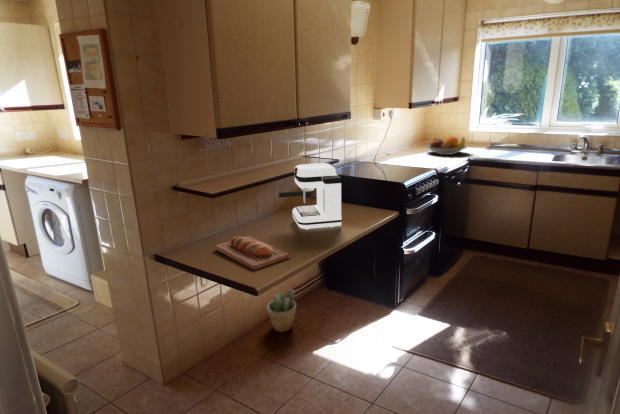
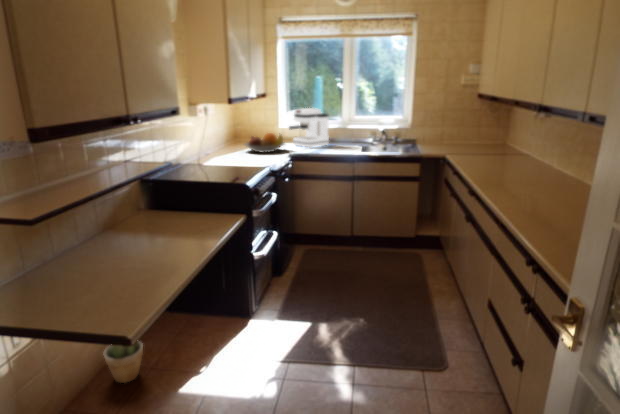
coffee maker: present [279,163,341,230] -> present [289,108,329,148]
bread loaf: present [215,236,289,270] -> none [41,267,155,307]

